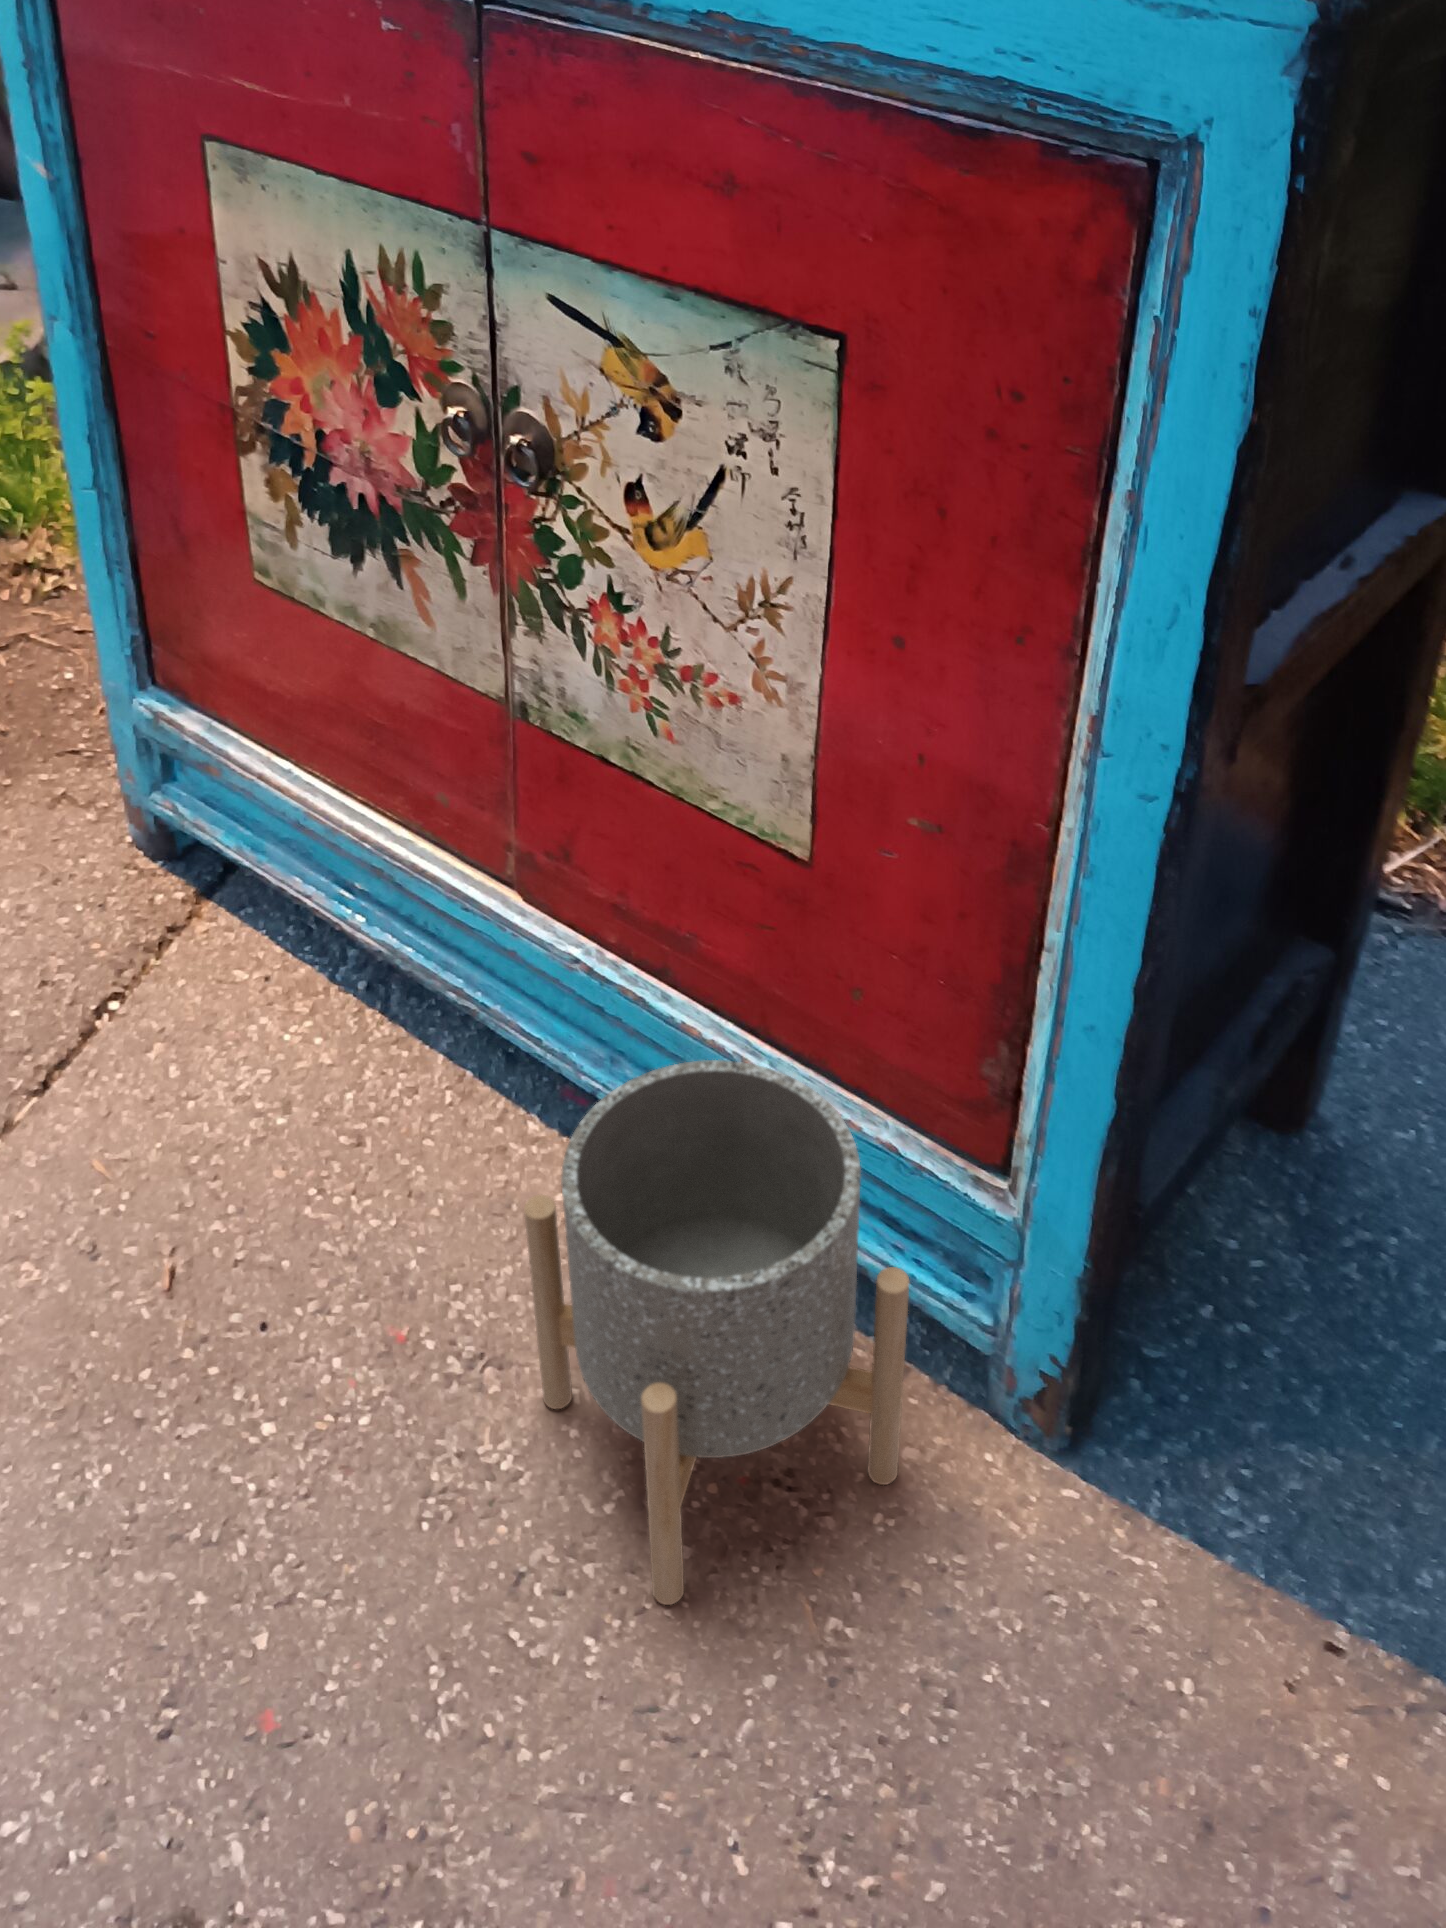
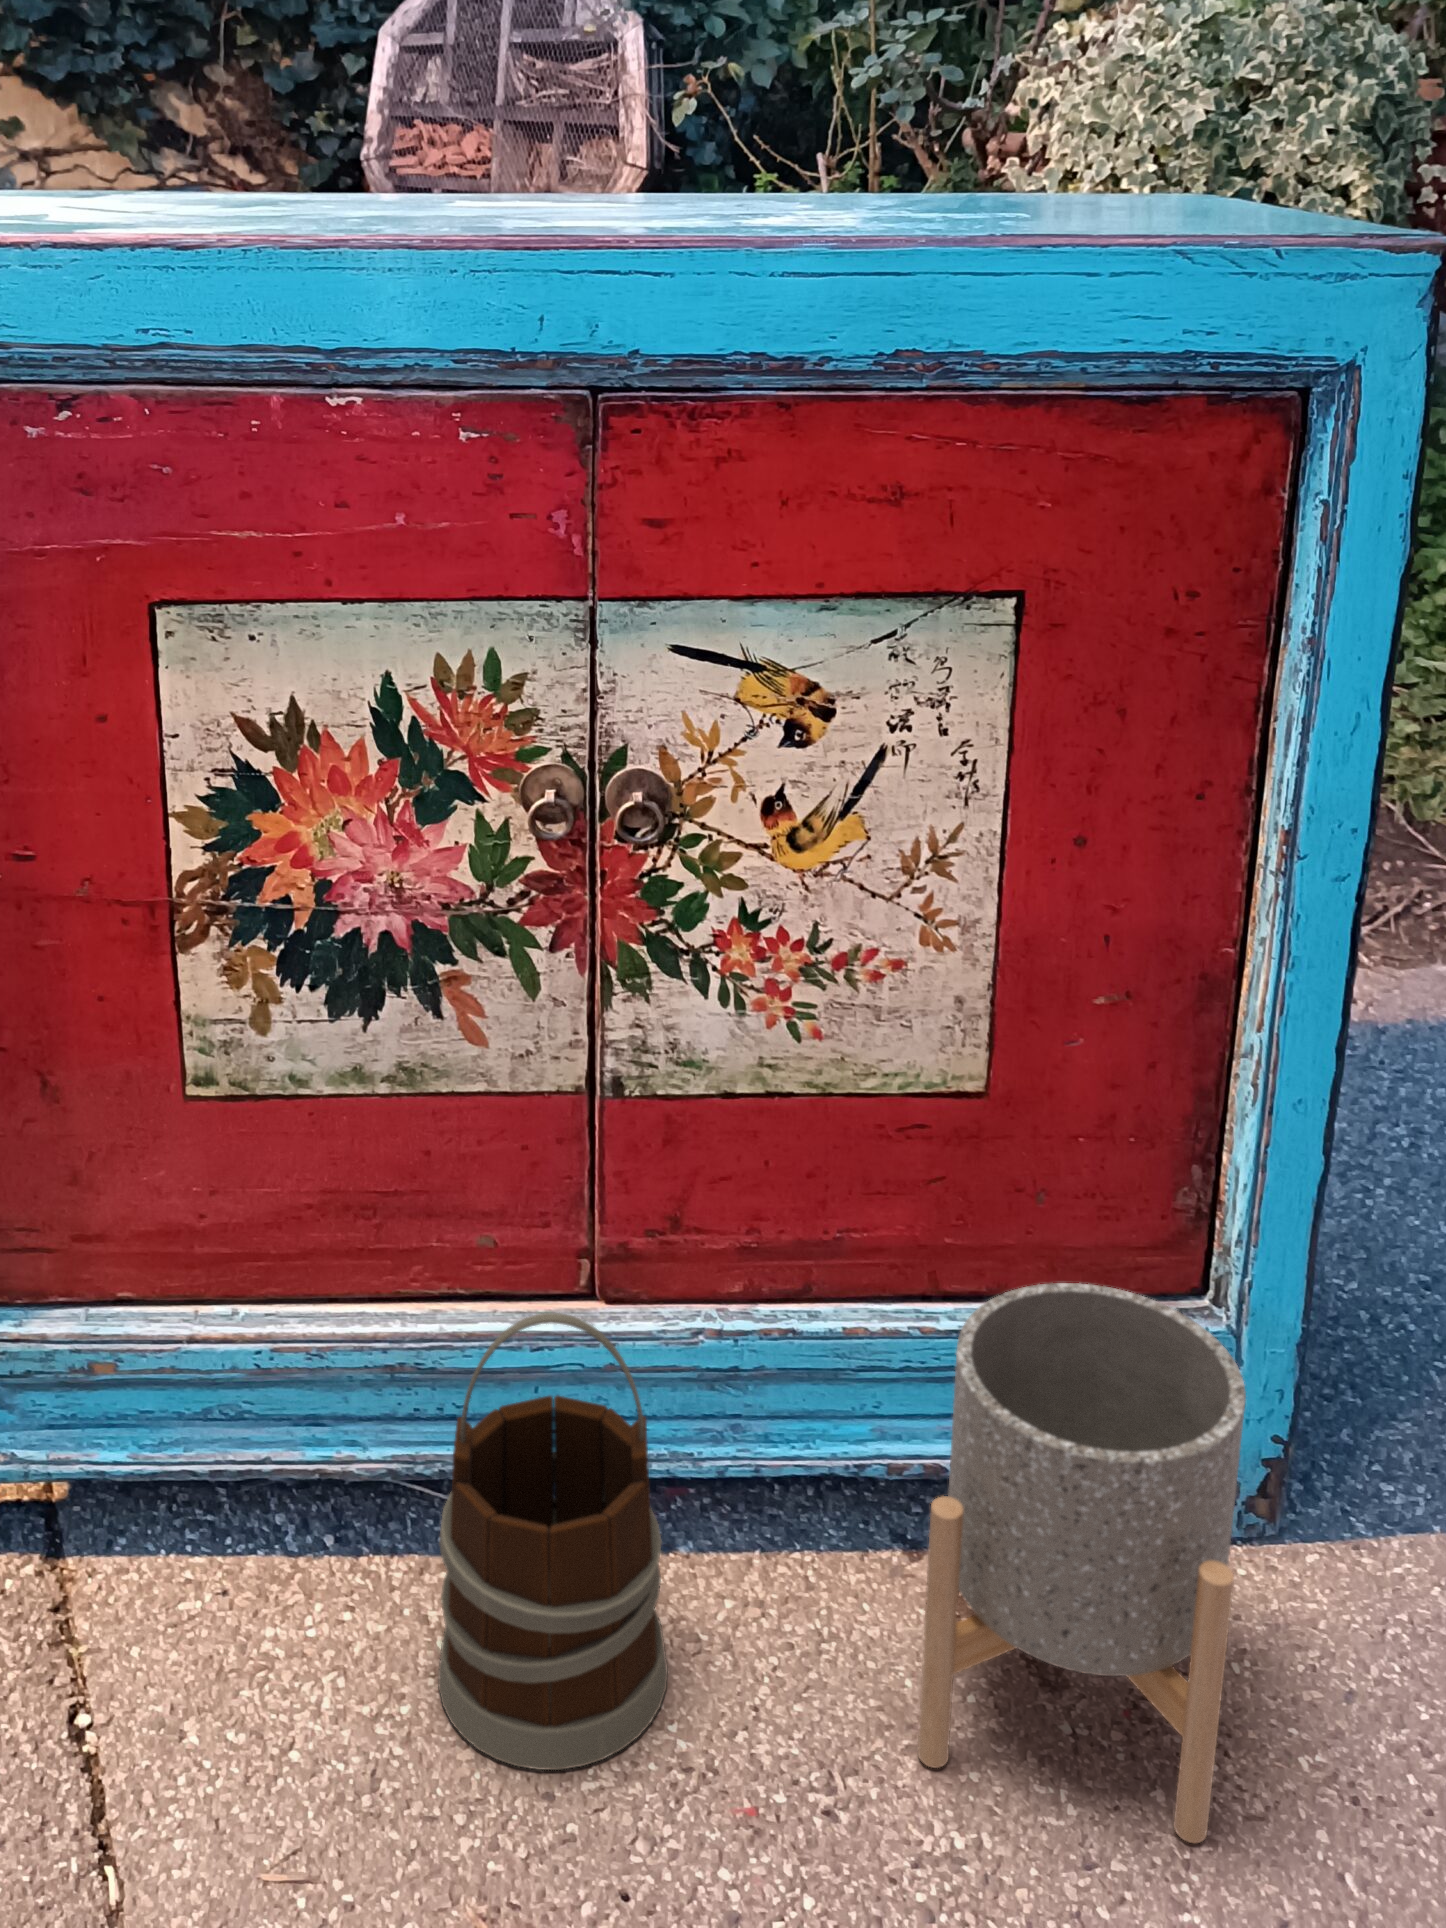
wooden bucket: none [272,874,493,1241] -> present [438,1313,668,1770]

